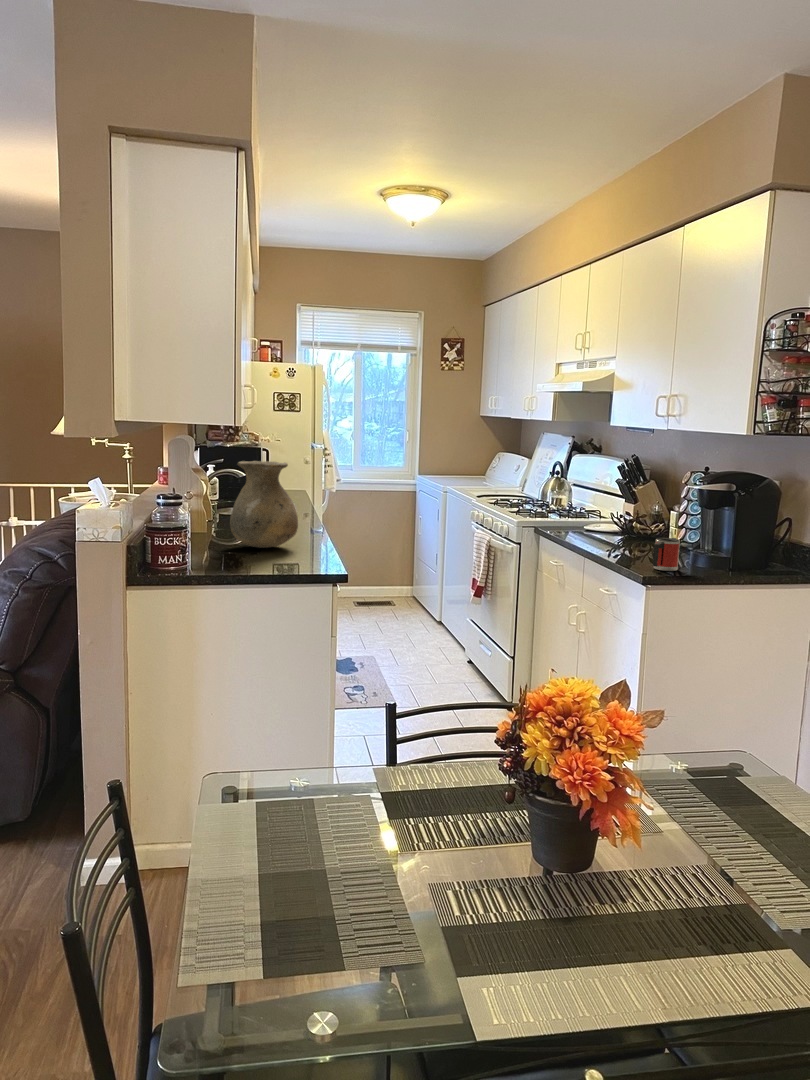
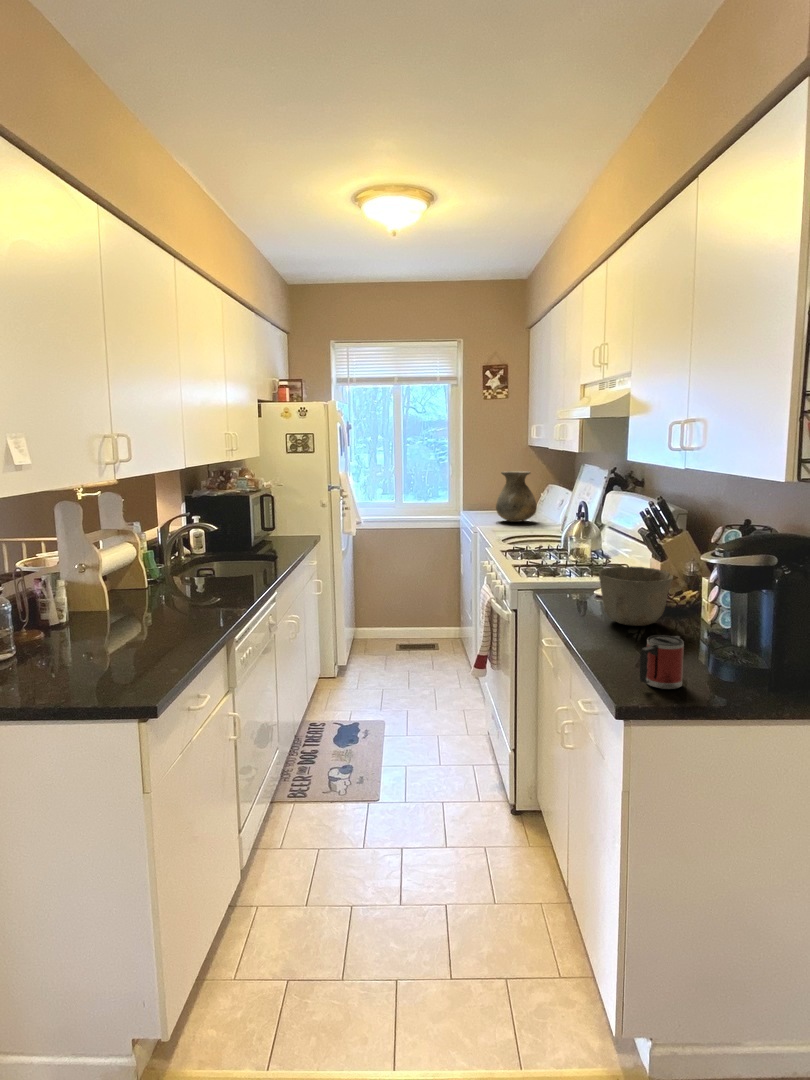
vase: present [230,461,298,548] -> present [496,471,537,522]
ceramic bowl: none [602,503,657,545] -> present [599,567,673,626]

